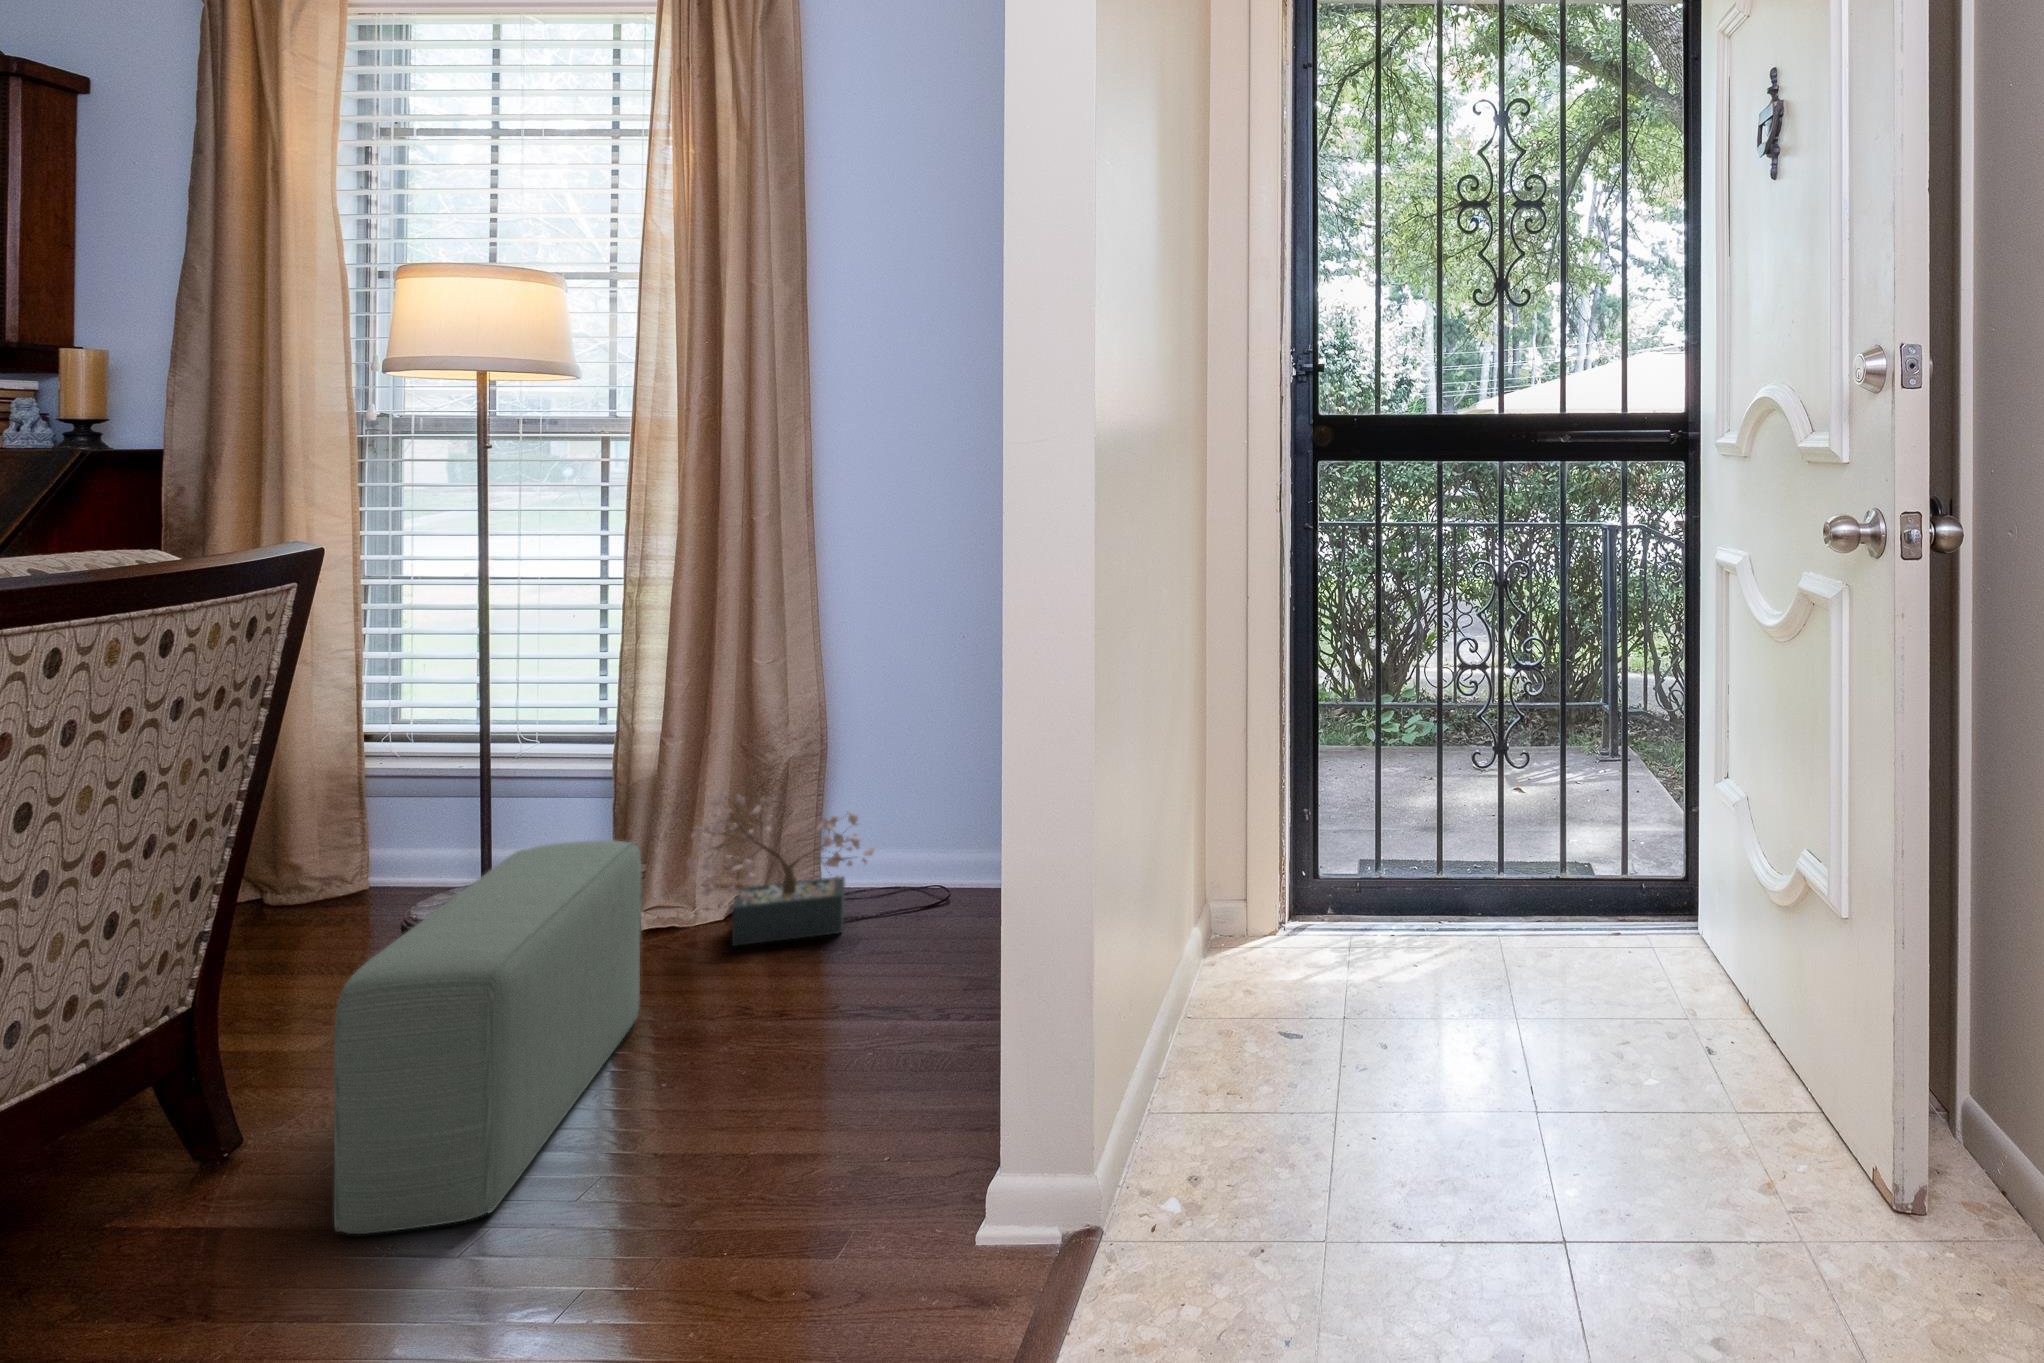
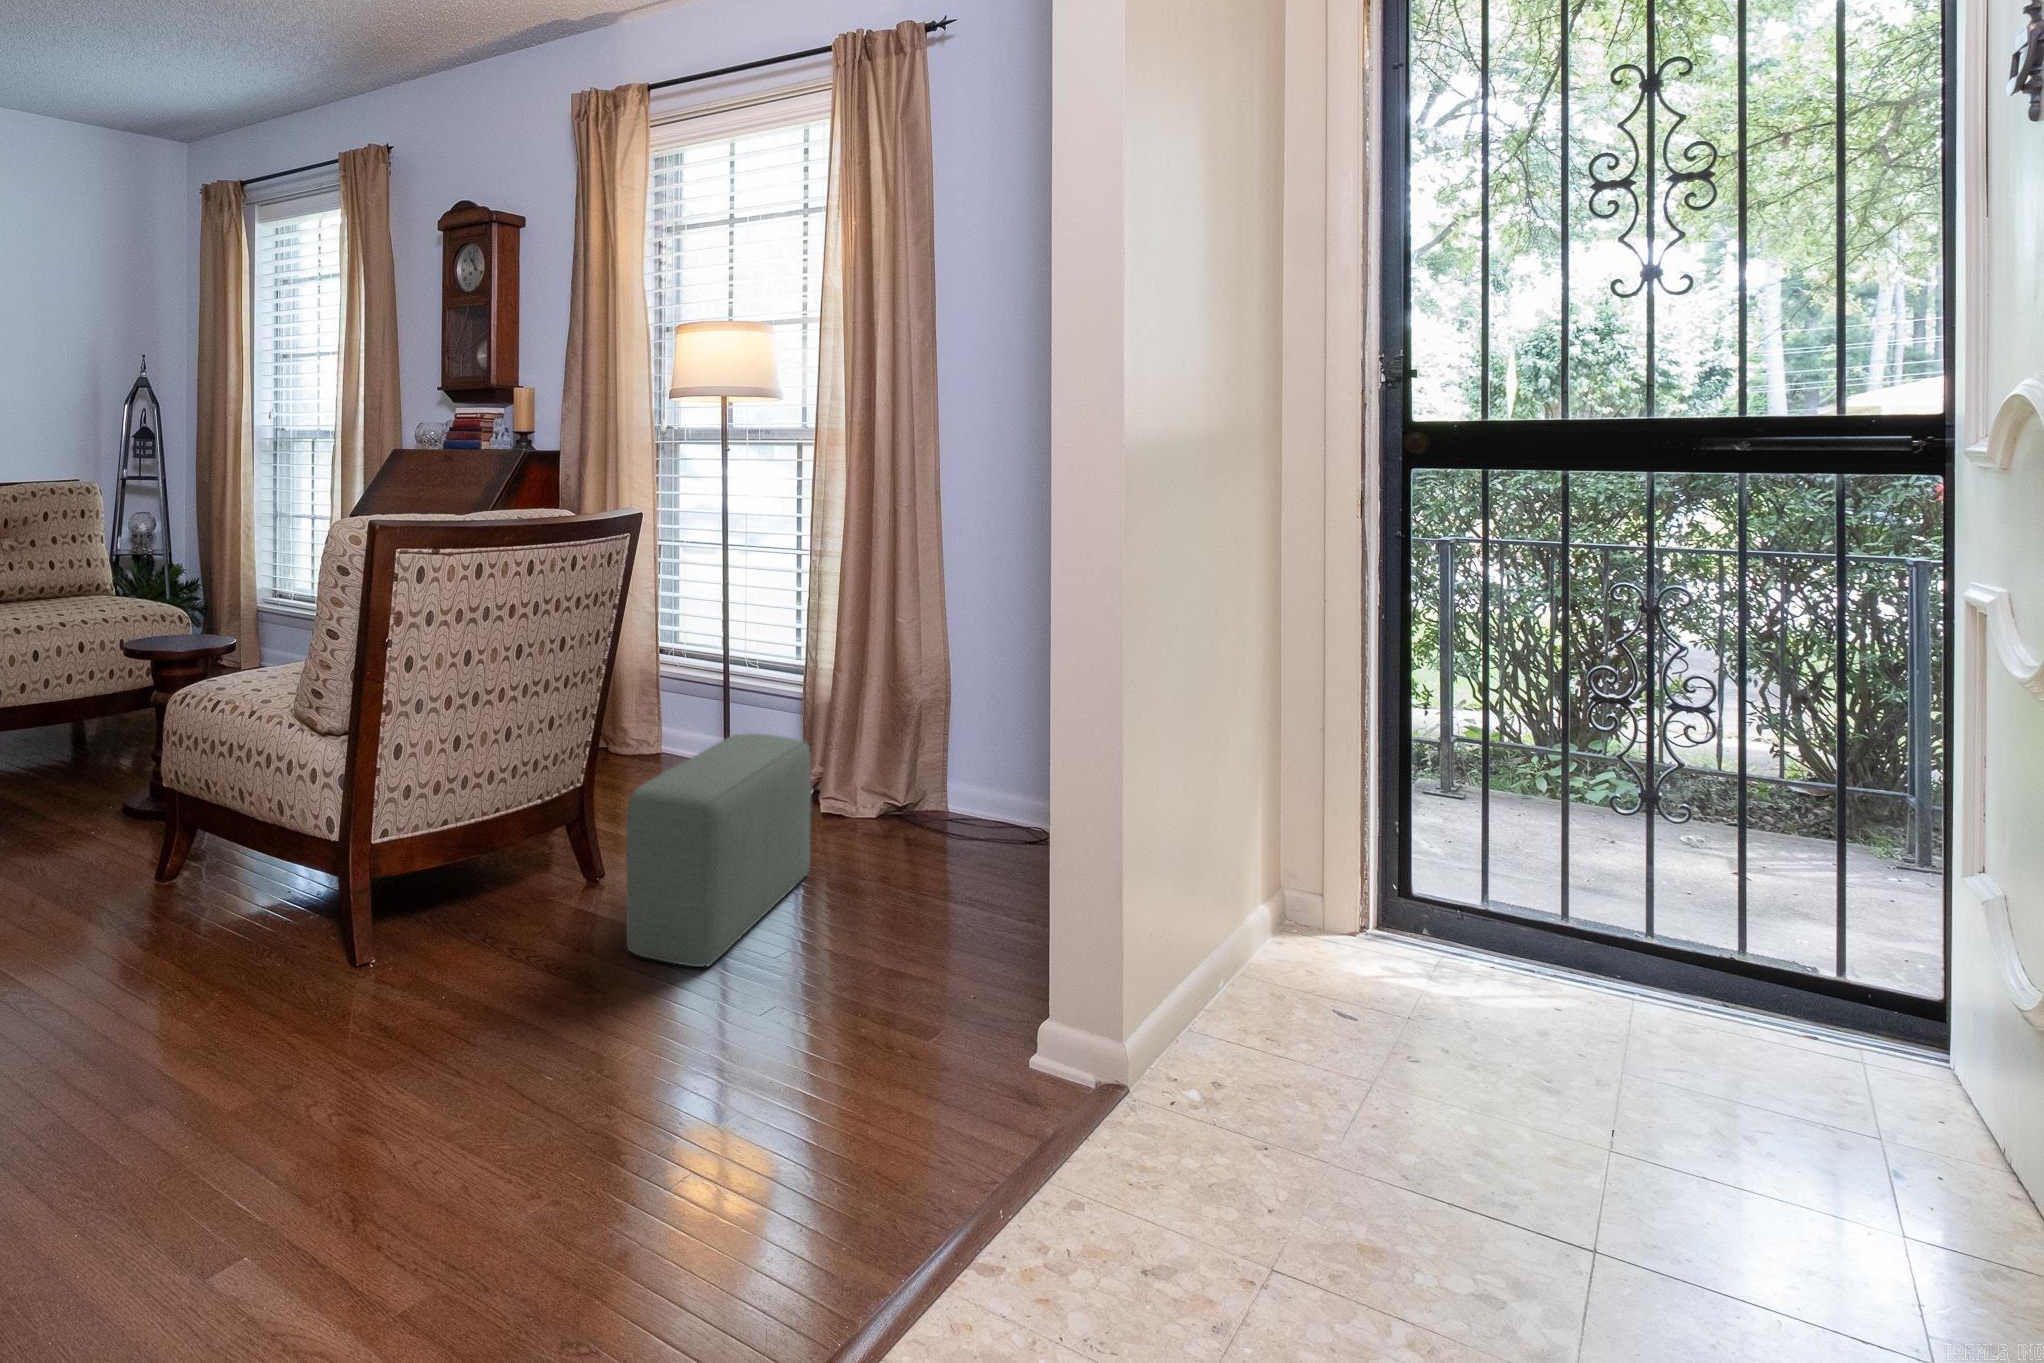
decorative plant: present [687,790,874,946] -> none [849,717,987,848]

